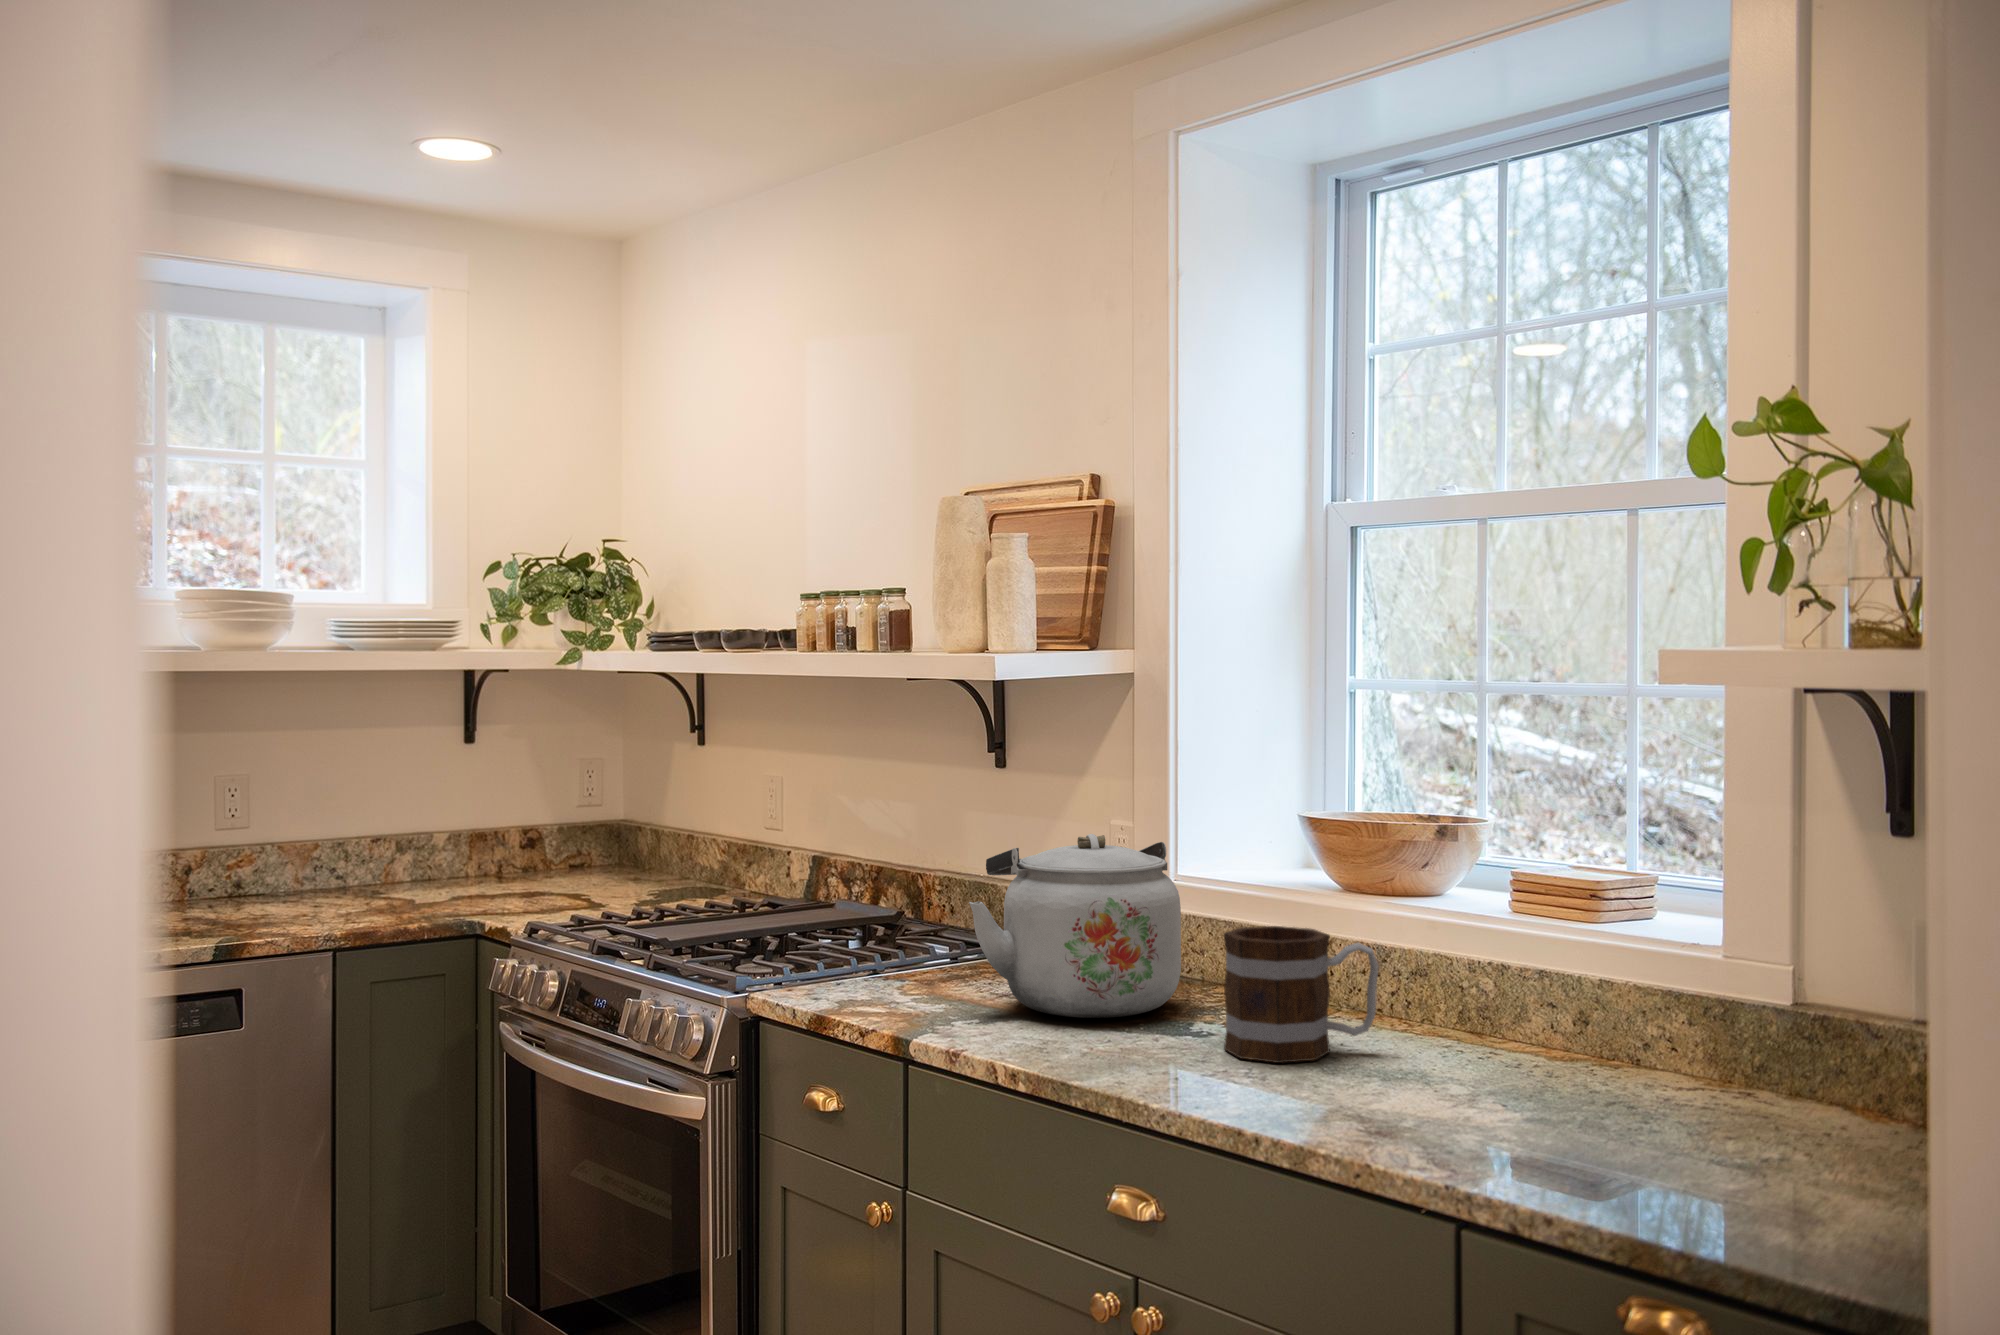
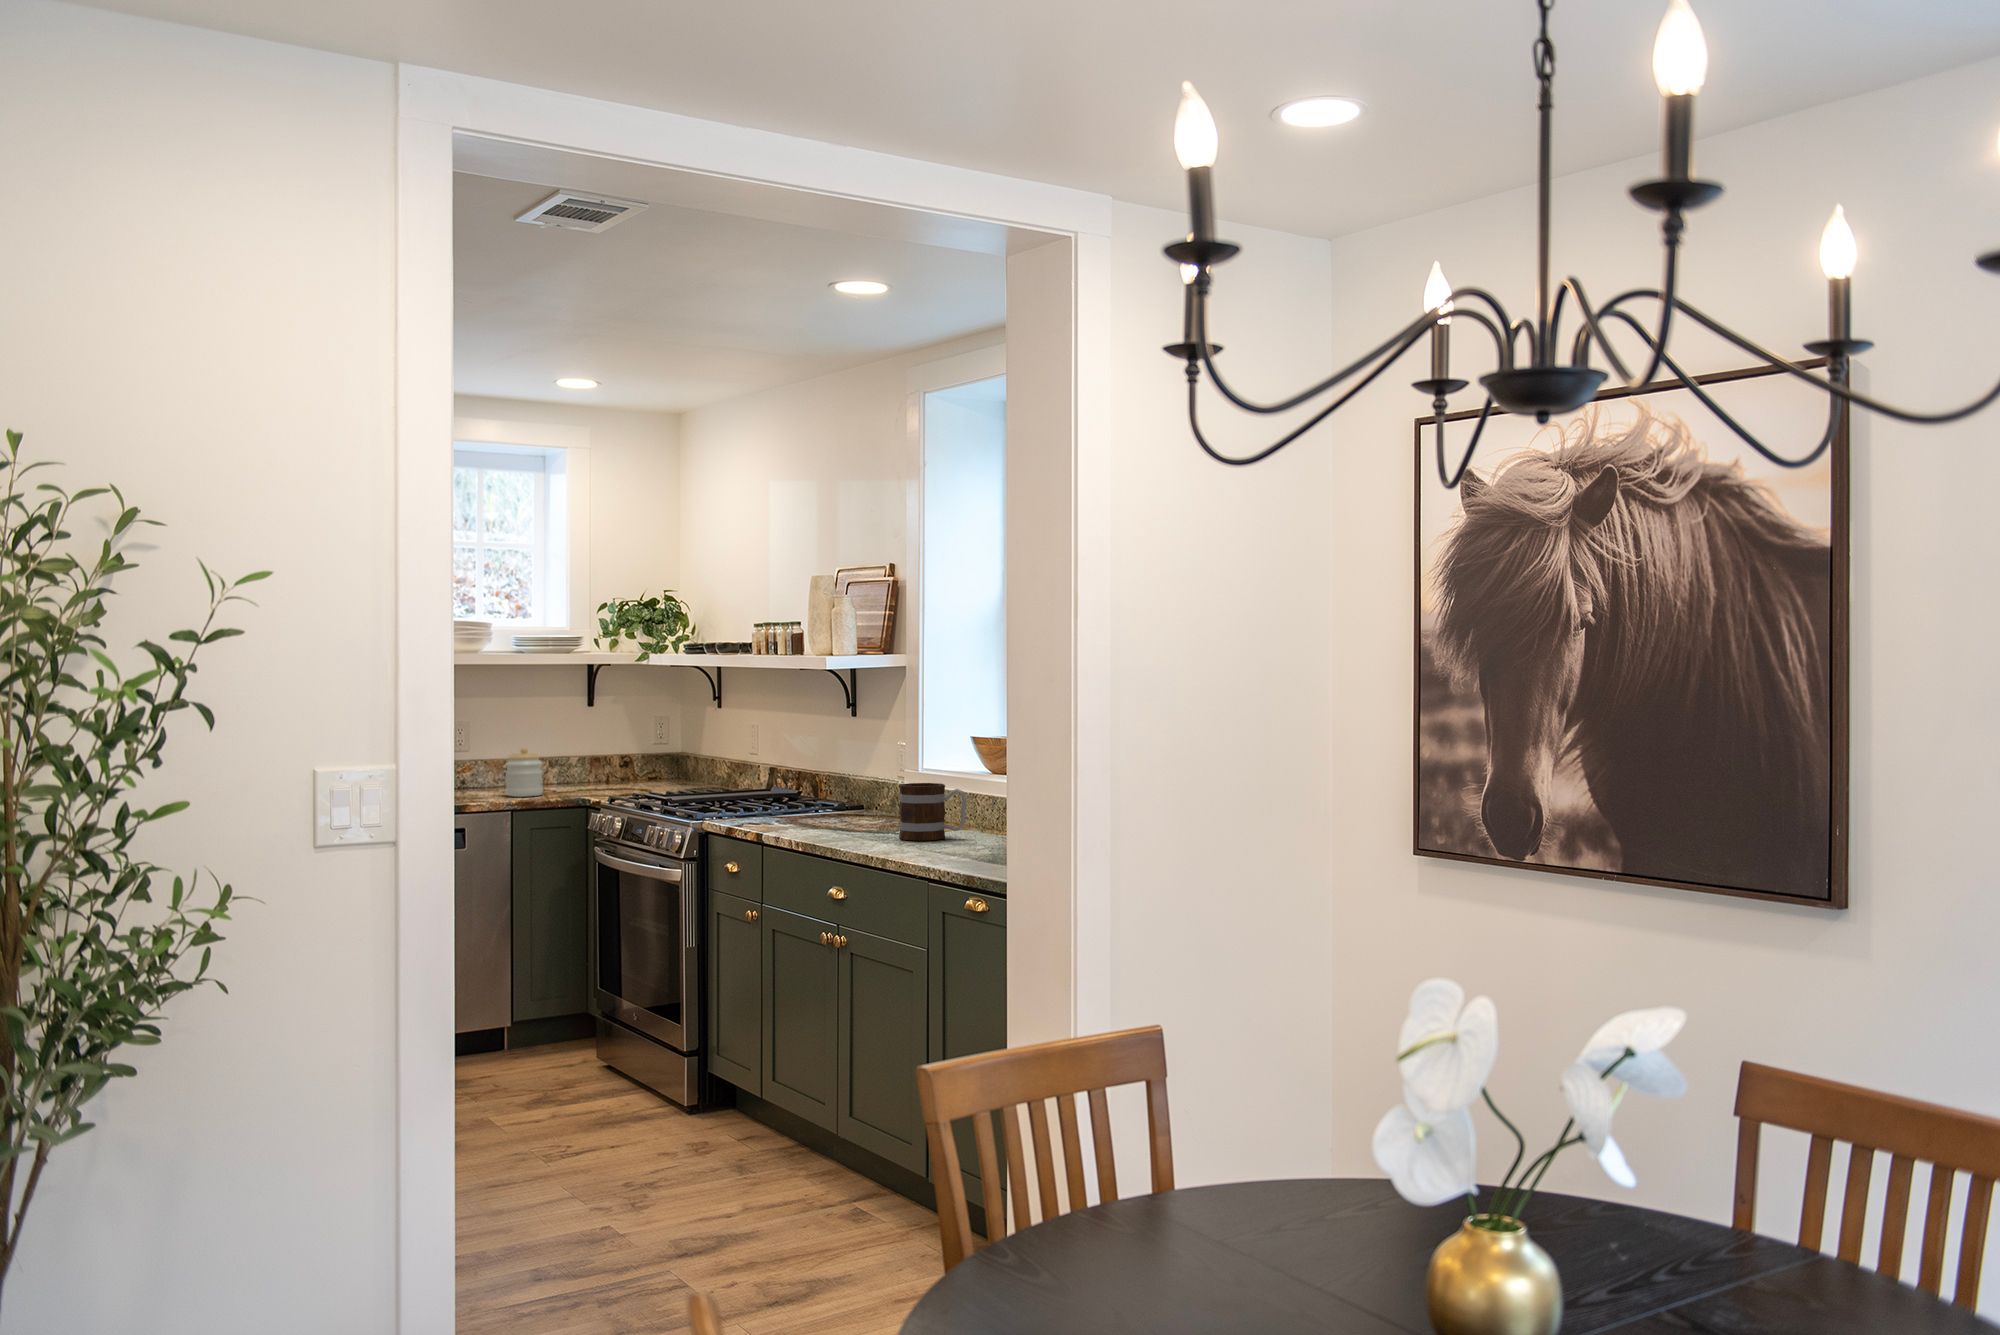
jar: none [319,826,390,920] -> present [506,747,543,797]
kettle: present [969,834,1181,1018] -> none [799,743,903,828]

